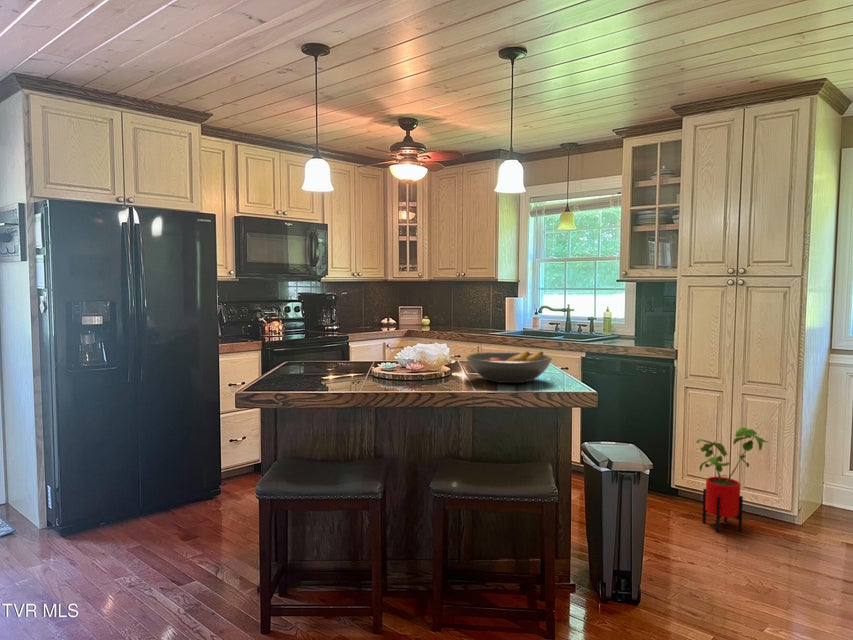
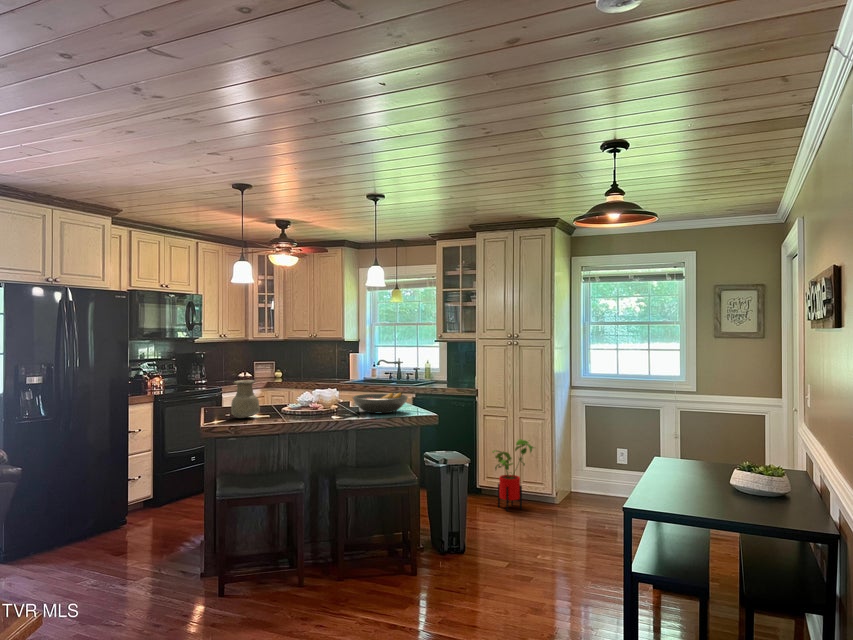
vase: none [291,326,331,380] -> present [231,380,260,418]

